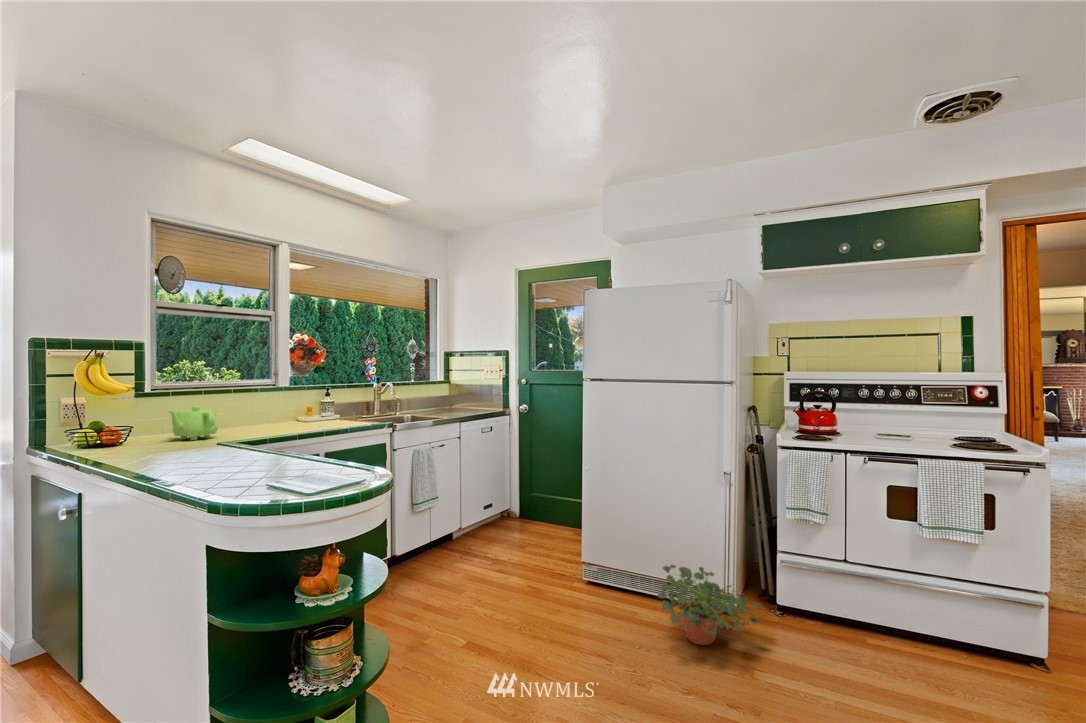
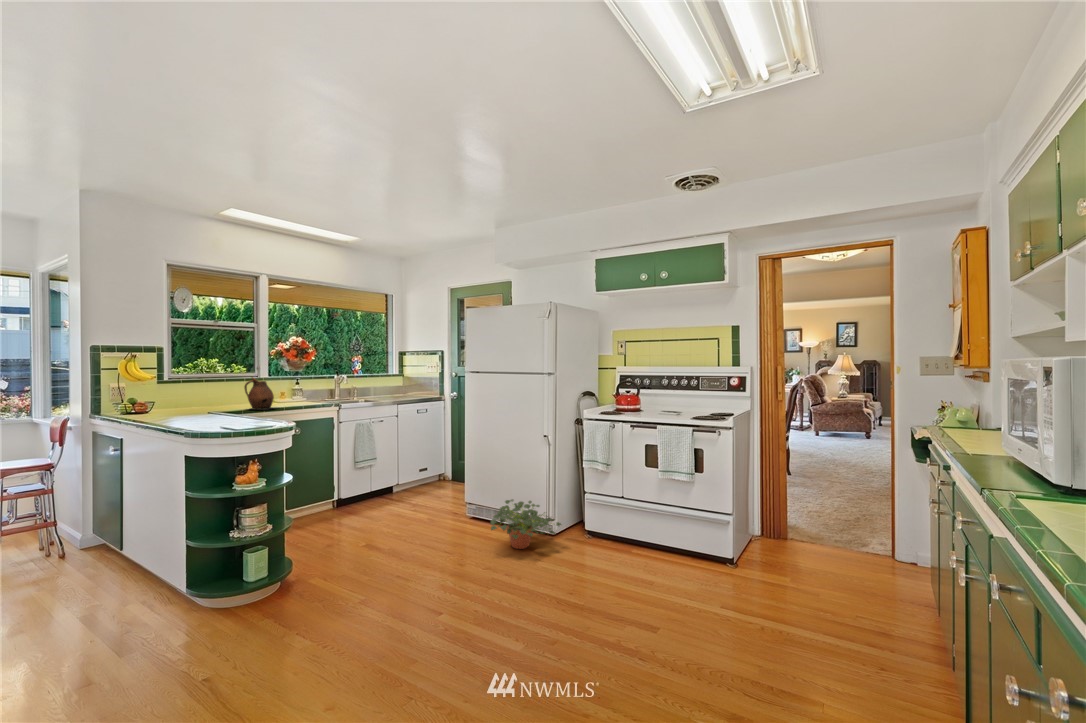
ceramic pitcher: none [267,387,317,436] -> present [244,377,274,410]
teapot: present [168,407,218,440] -> none [177,390,211,412]

